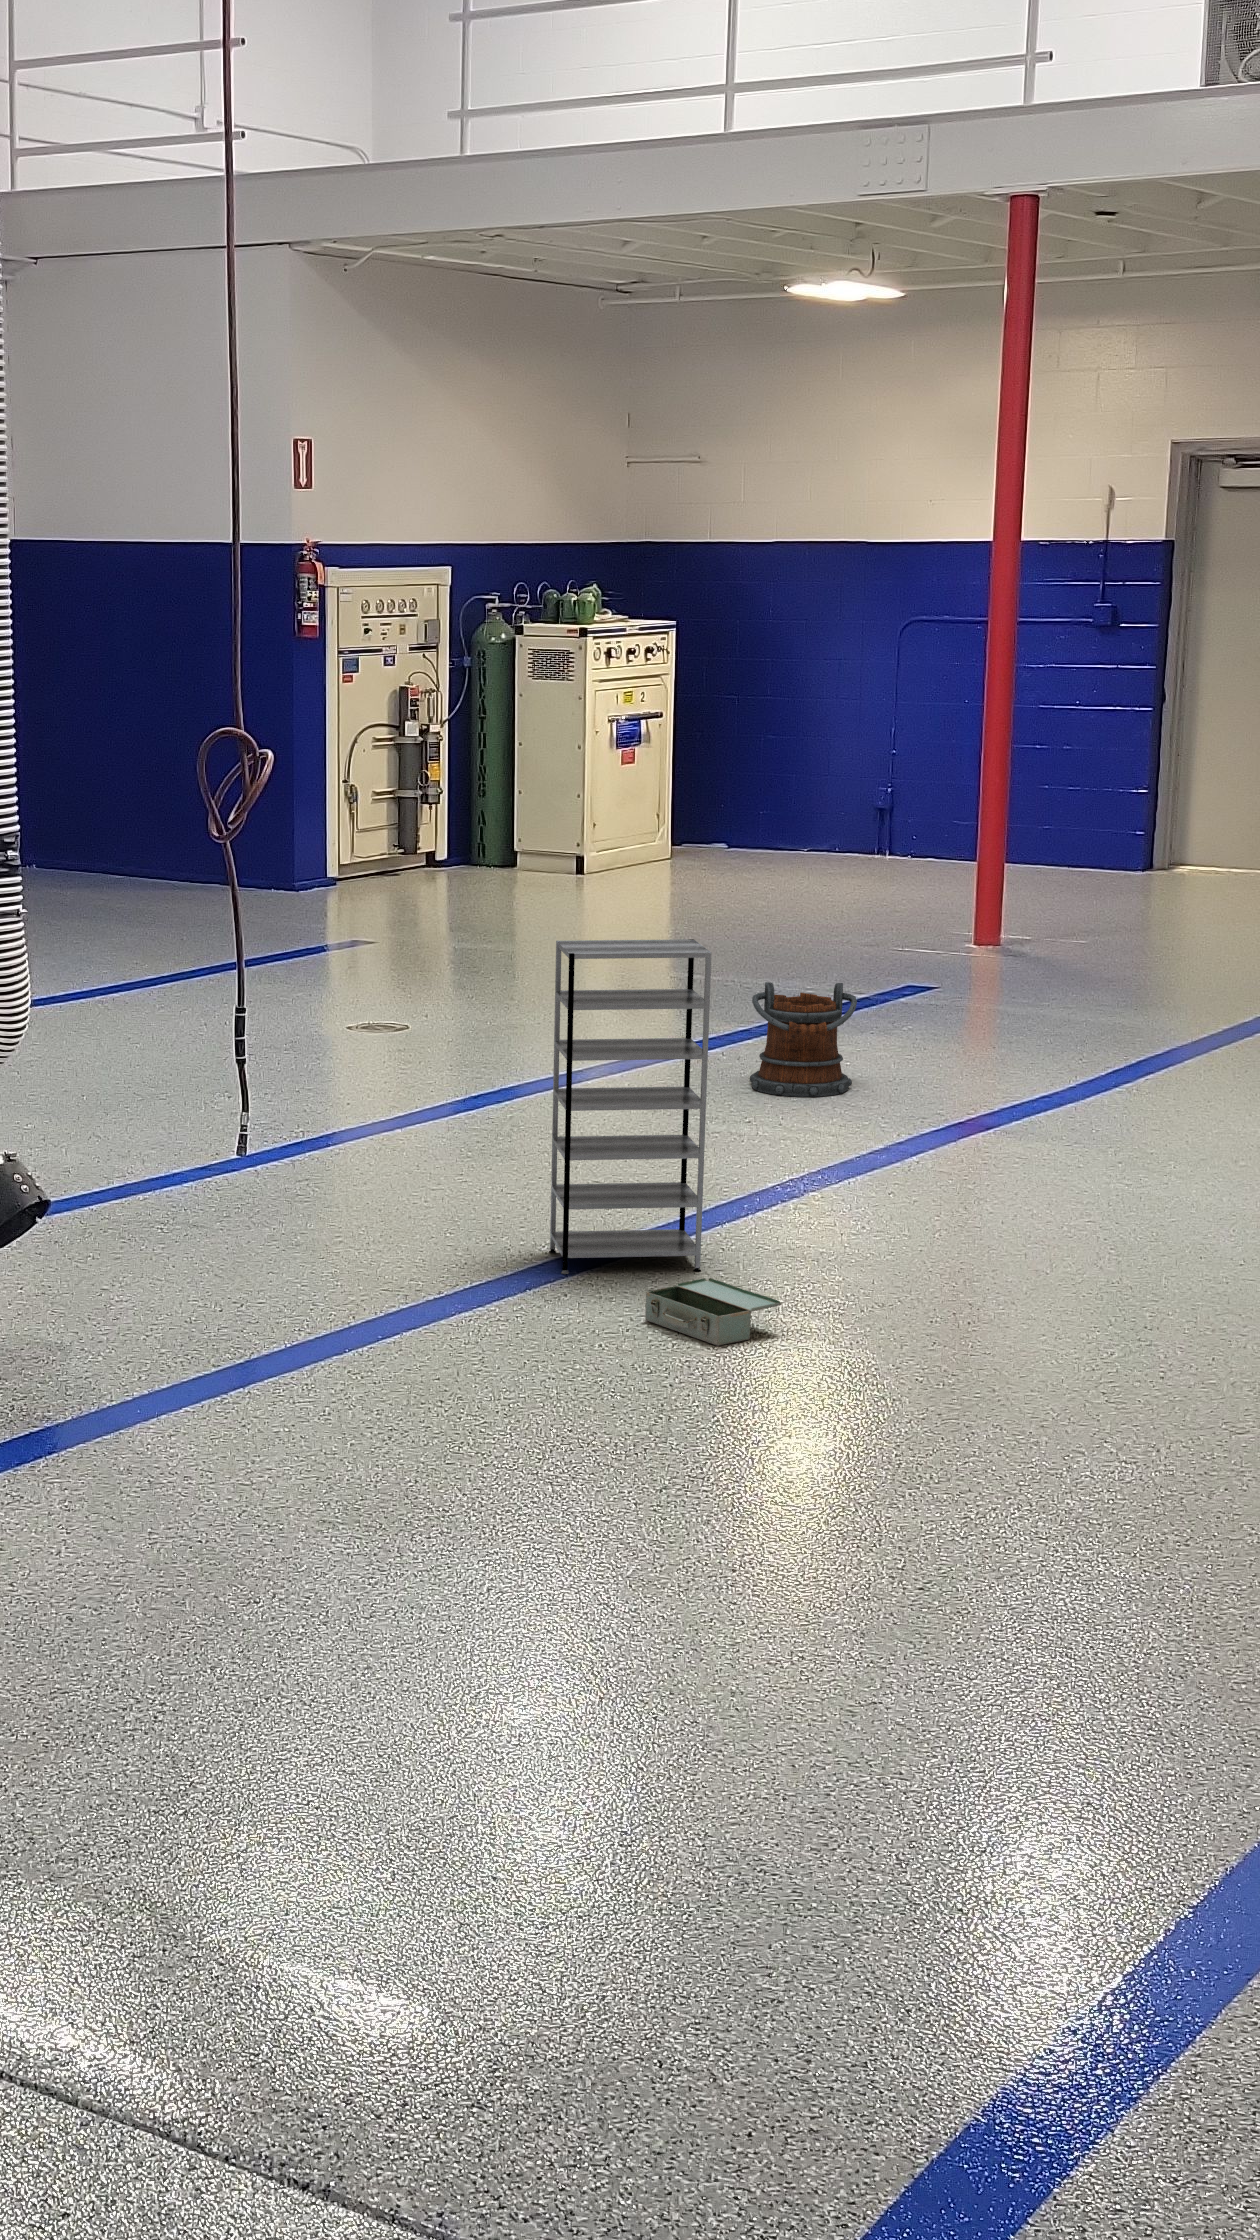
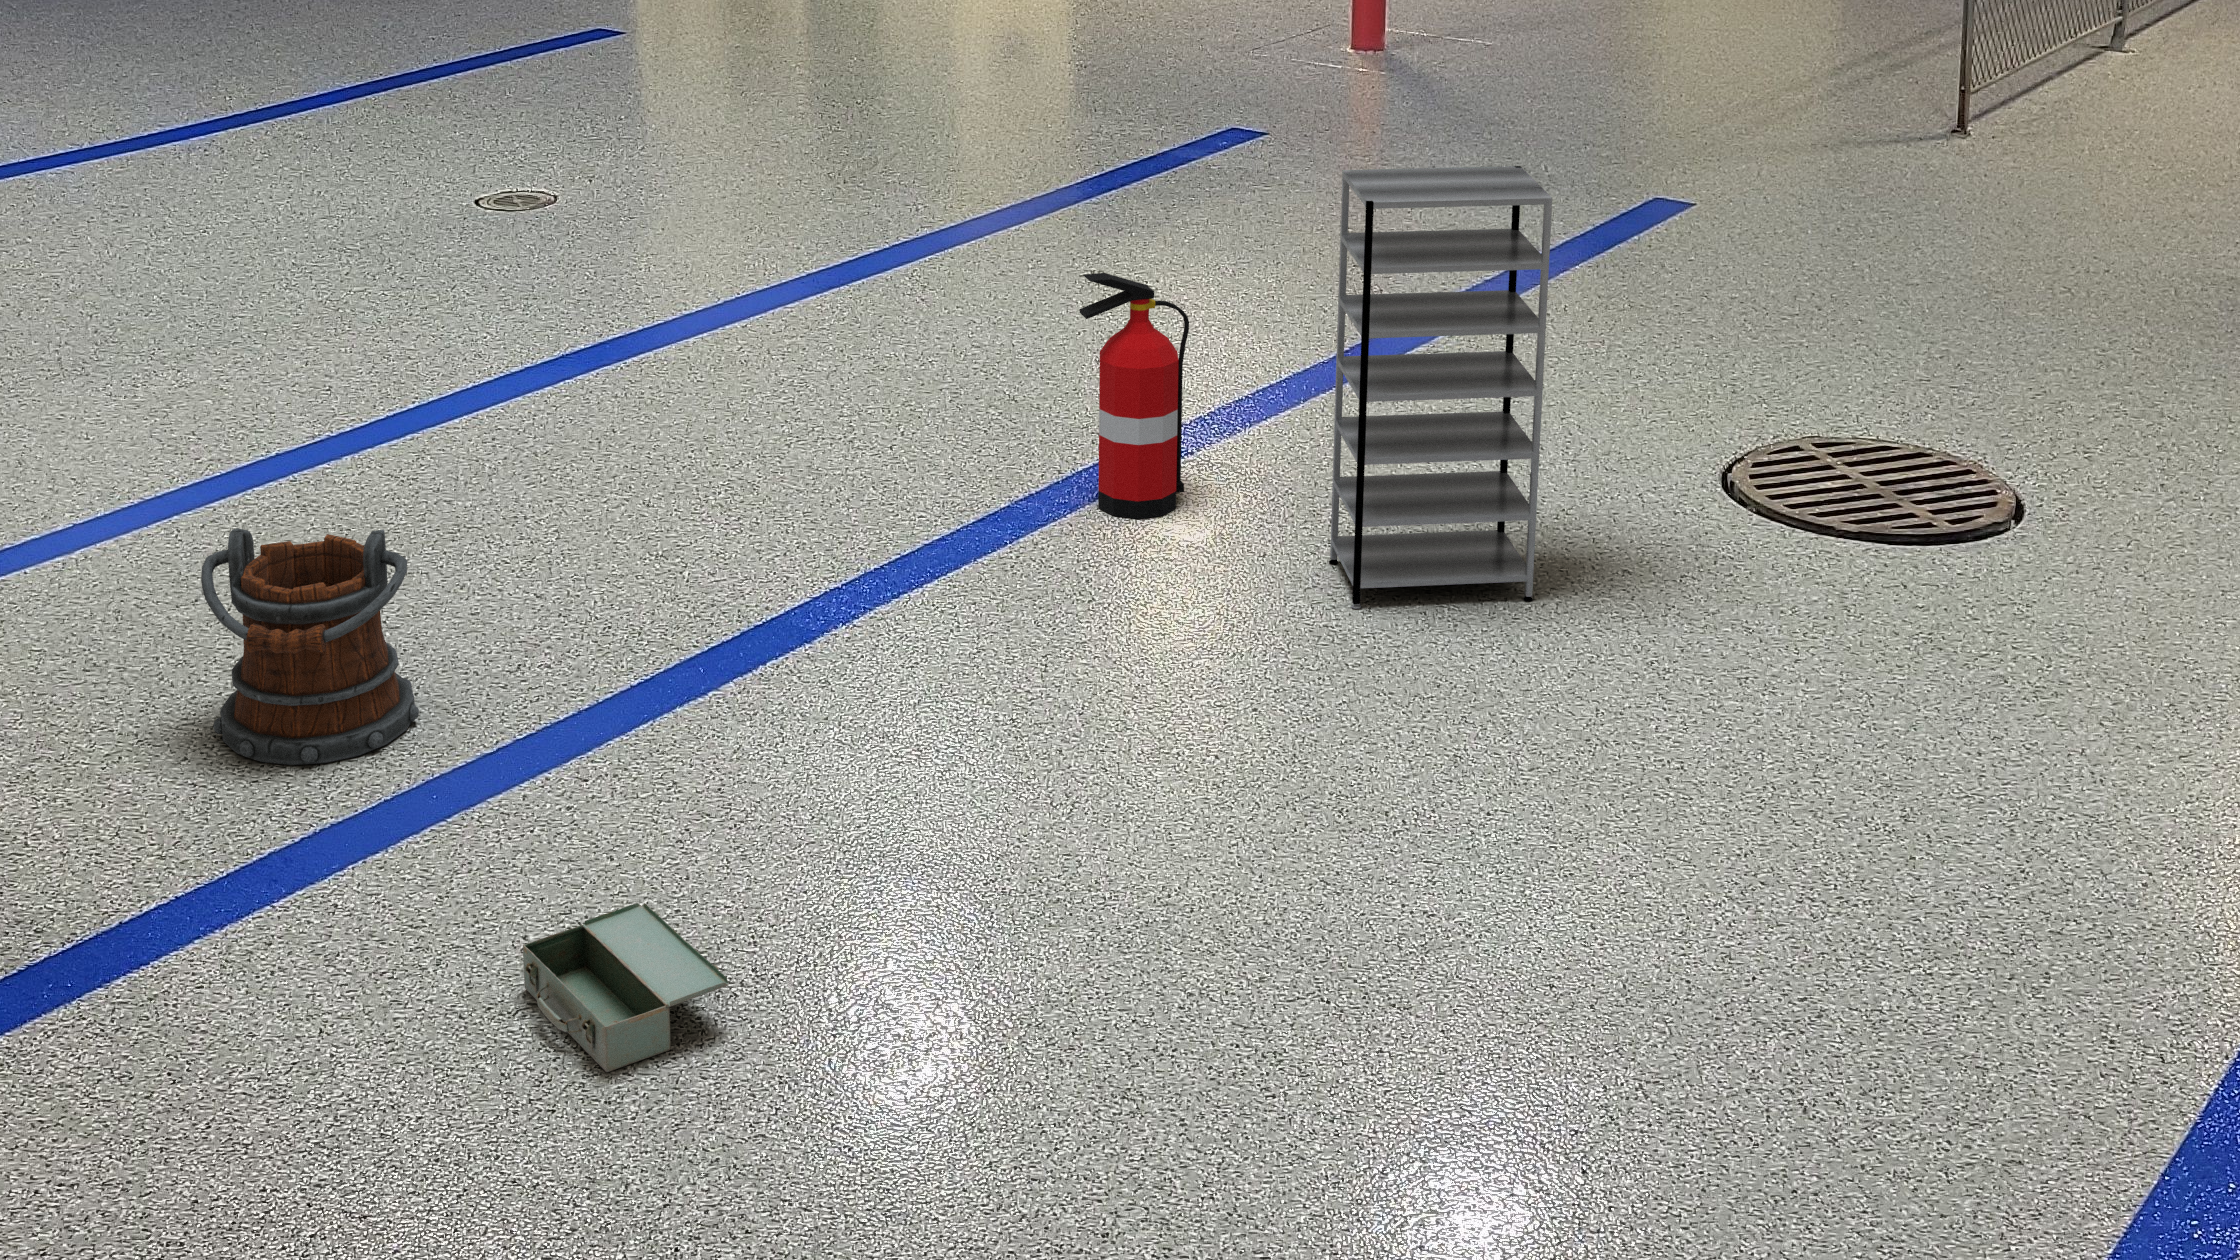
shelving unit: present [549,939,711,1274] -> present [1329,166,1552,609]
bucket: present [750,982,857,1097] -> present [201,528,419,765]
fire extinguisher: none [880,987,954,1161] -> present [1080,273,1189,519]

